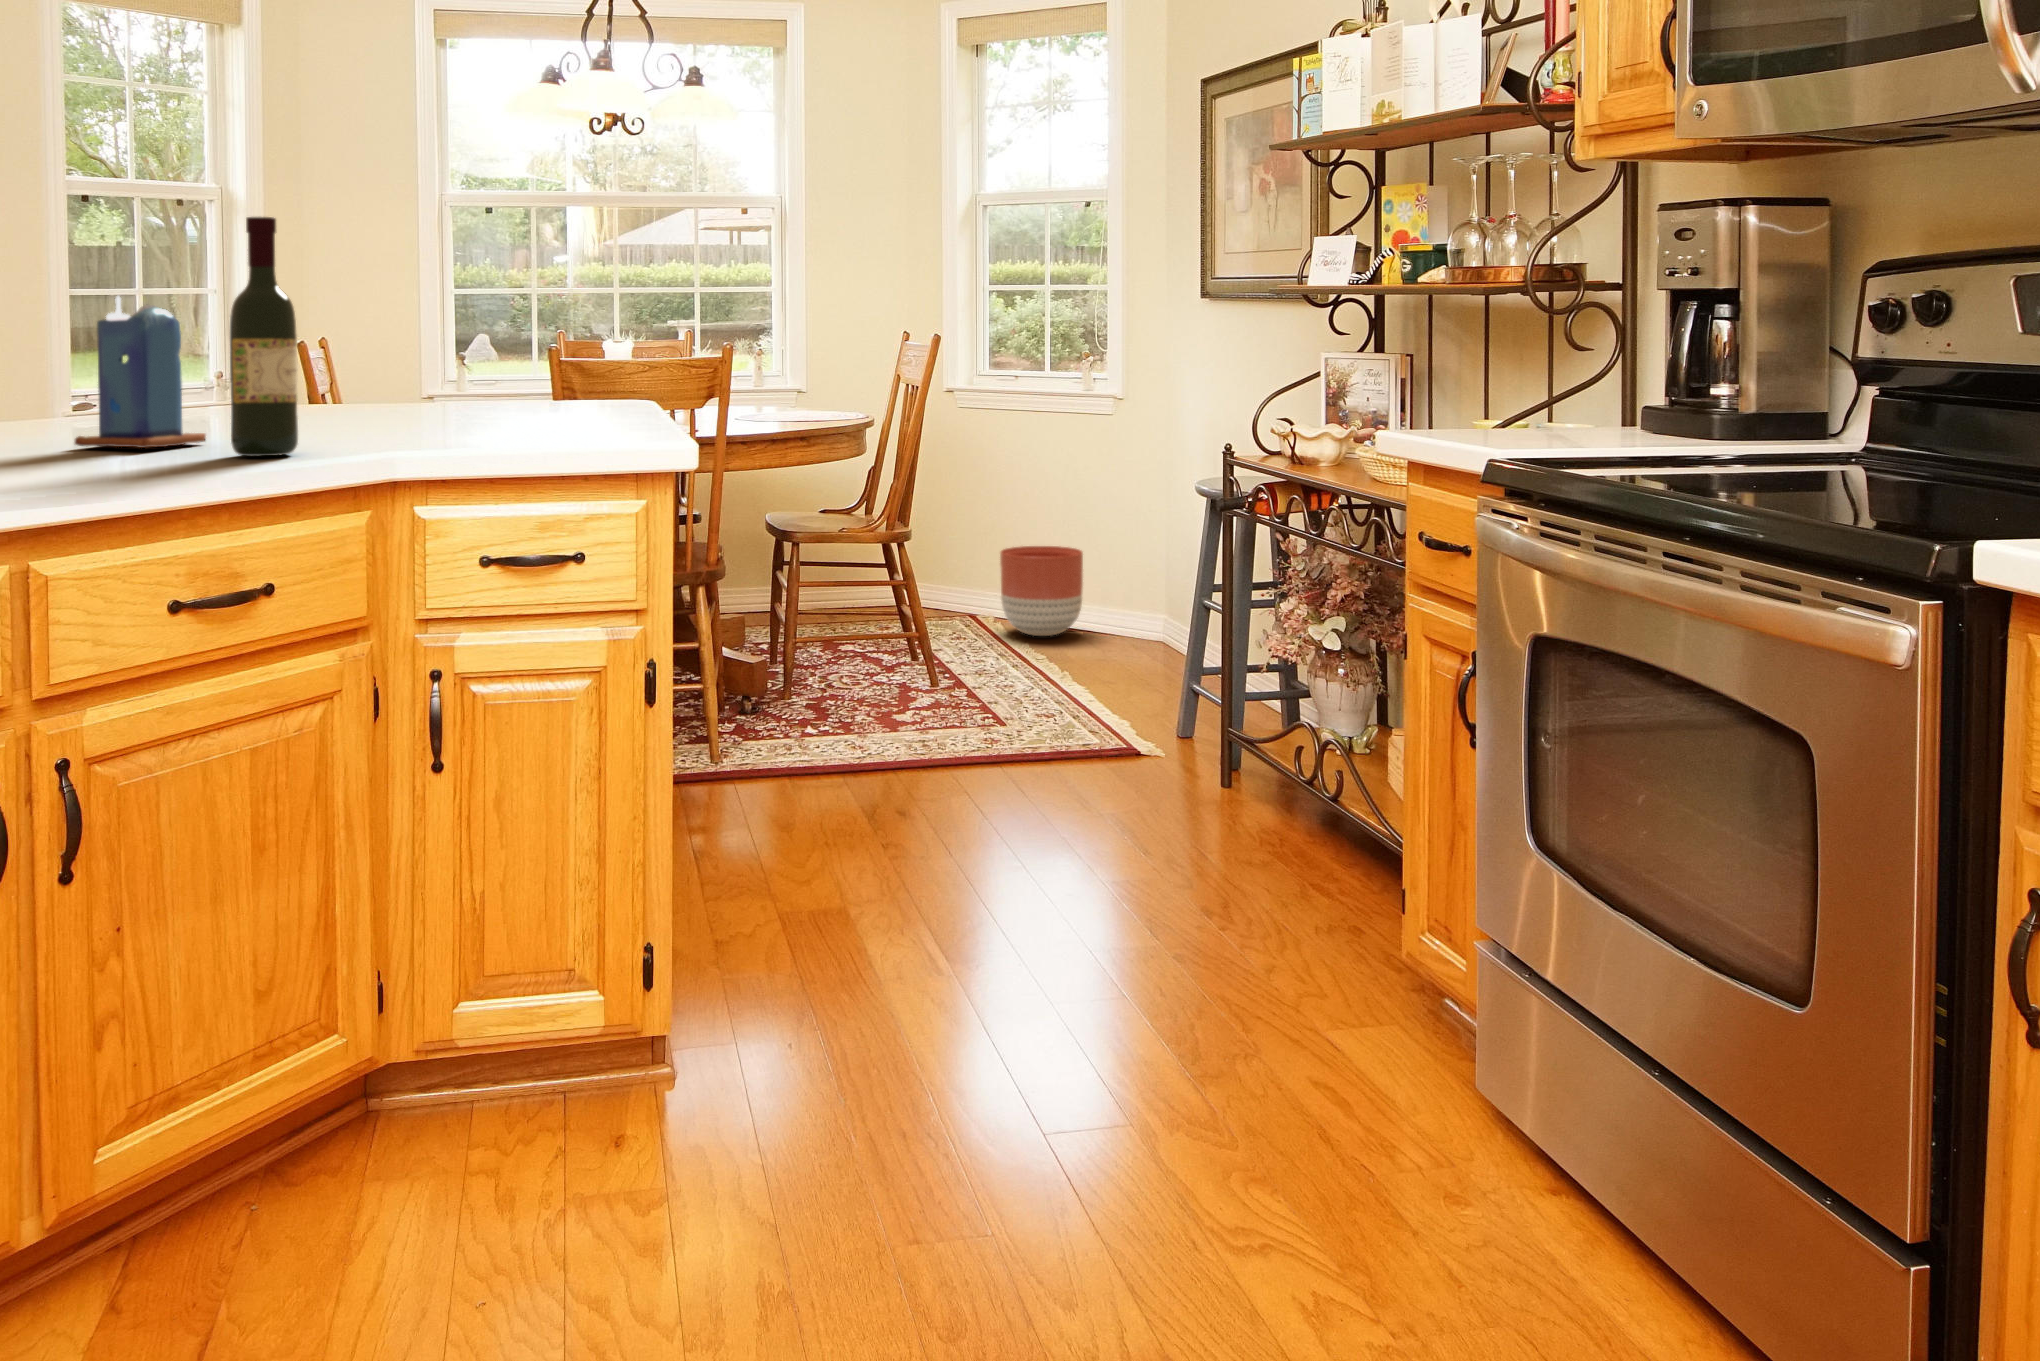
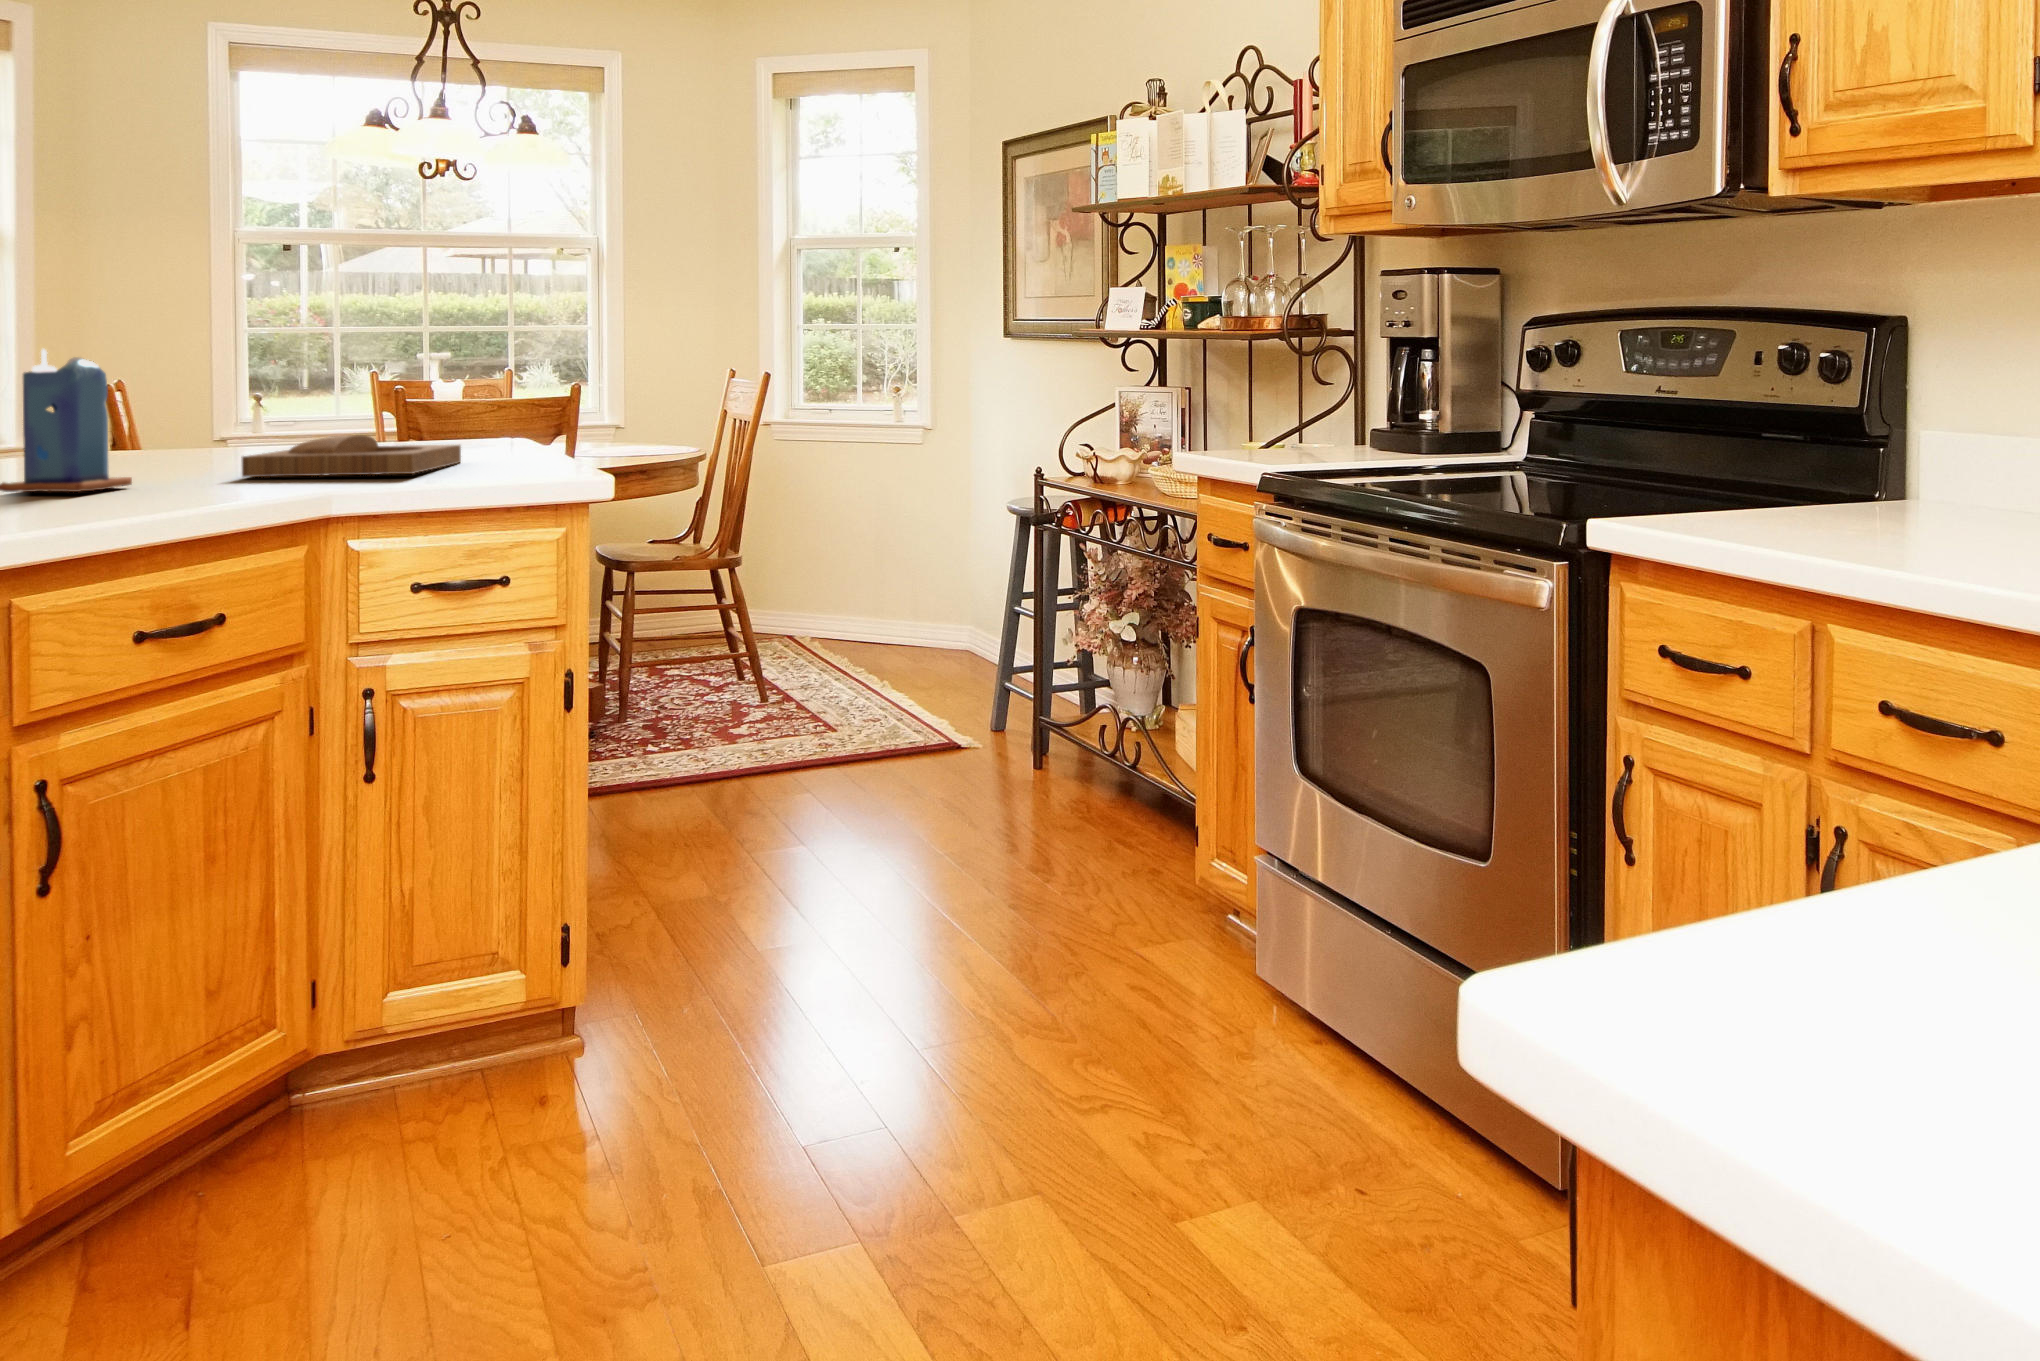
wine bottle: present [230,217,298,456] -> none [174,277,240,496]
tray: none [319,392,554,436] -> present [242,435,461,477]
planter: present [1000,546,1083,636] -> none [822,566,898,648]

